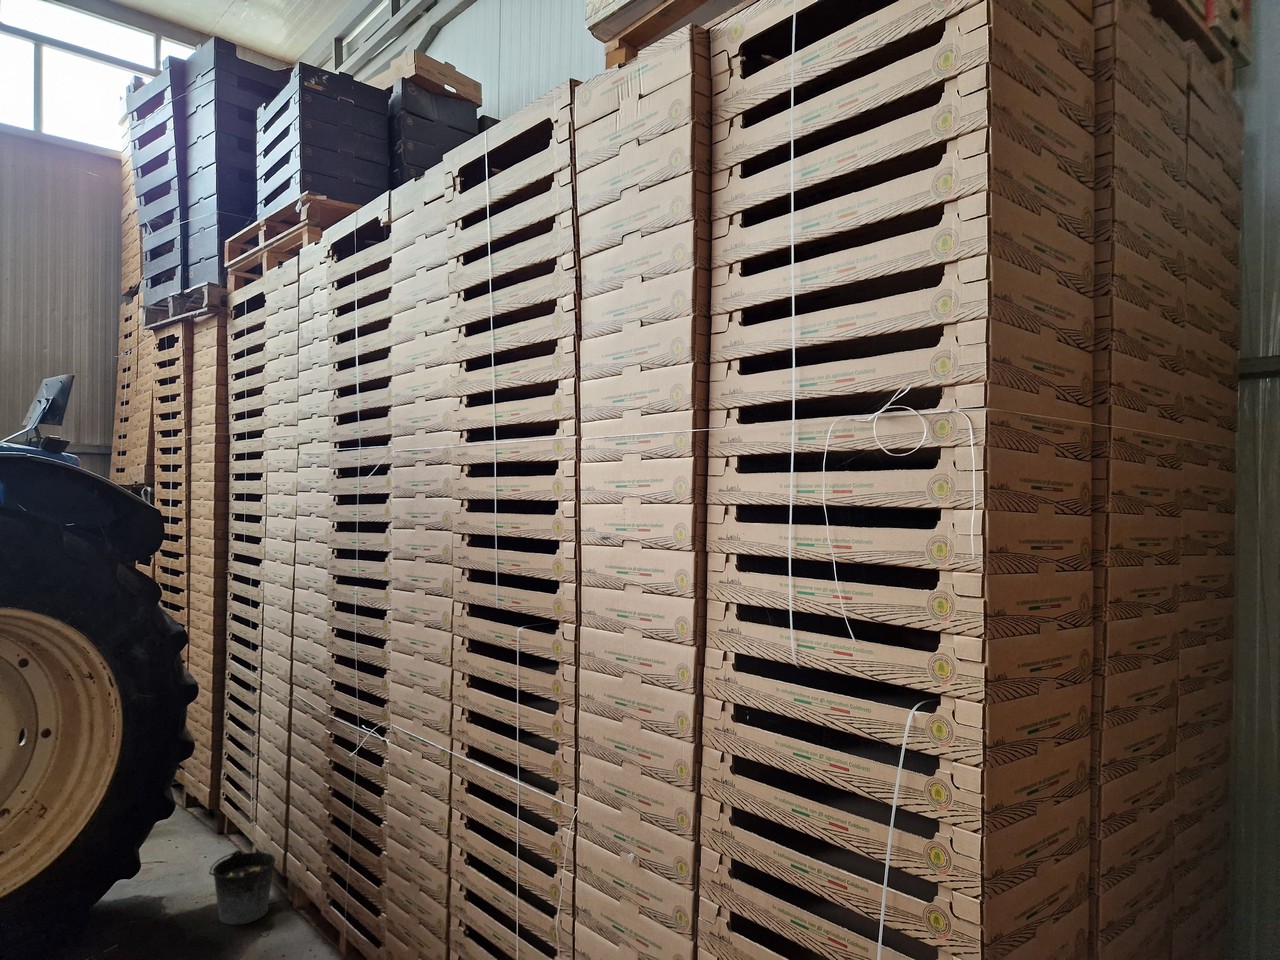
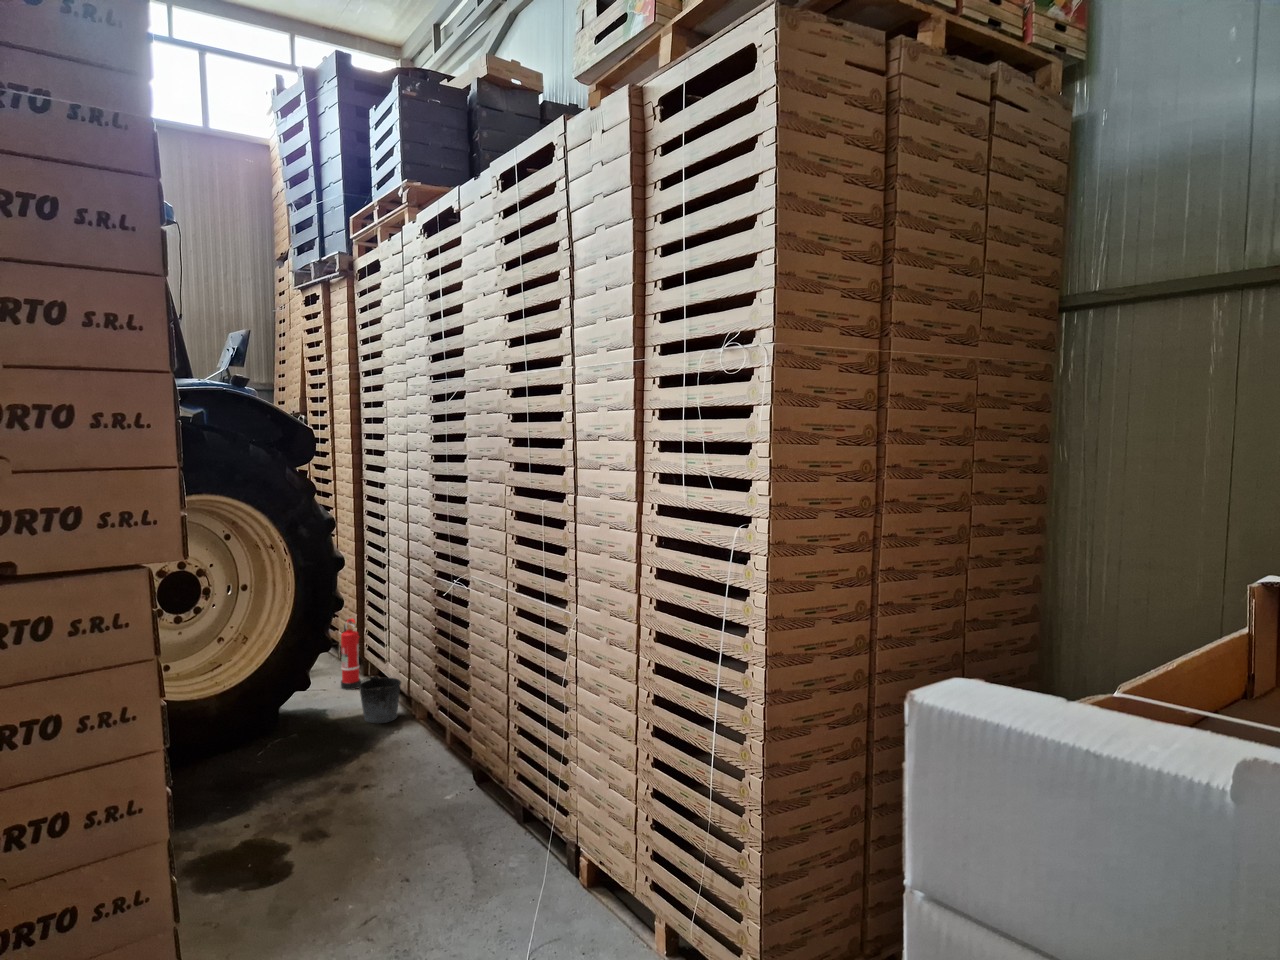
fire extinguisher: none [186,762,216,863] -> present [341,619,361,690]

